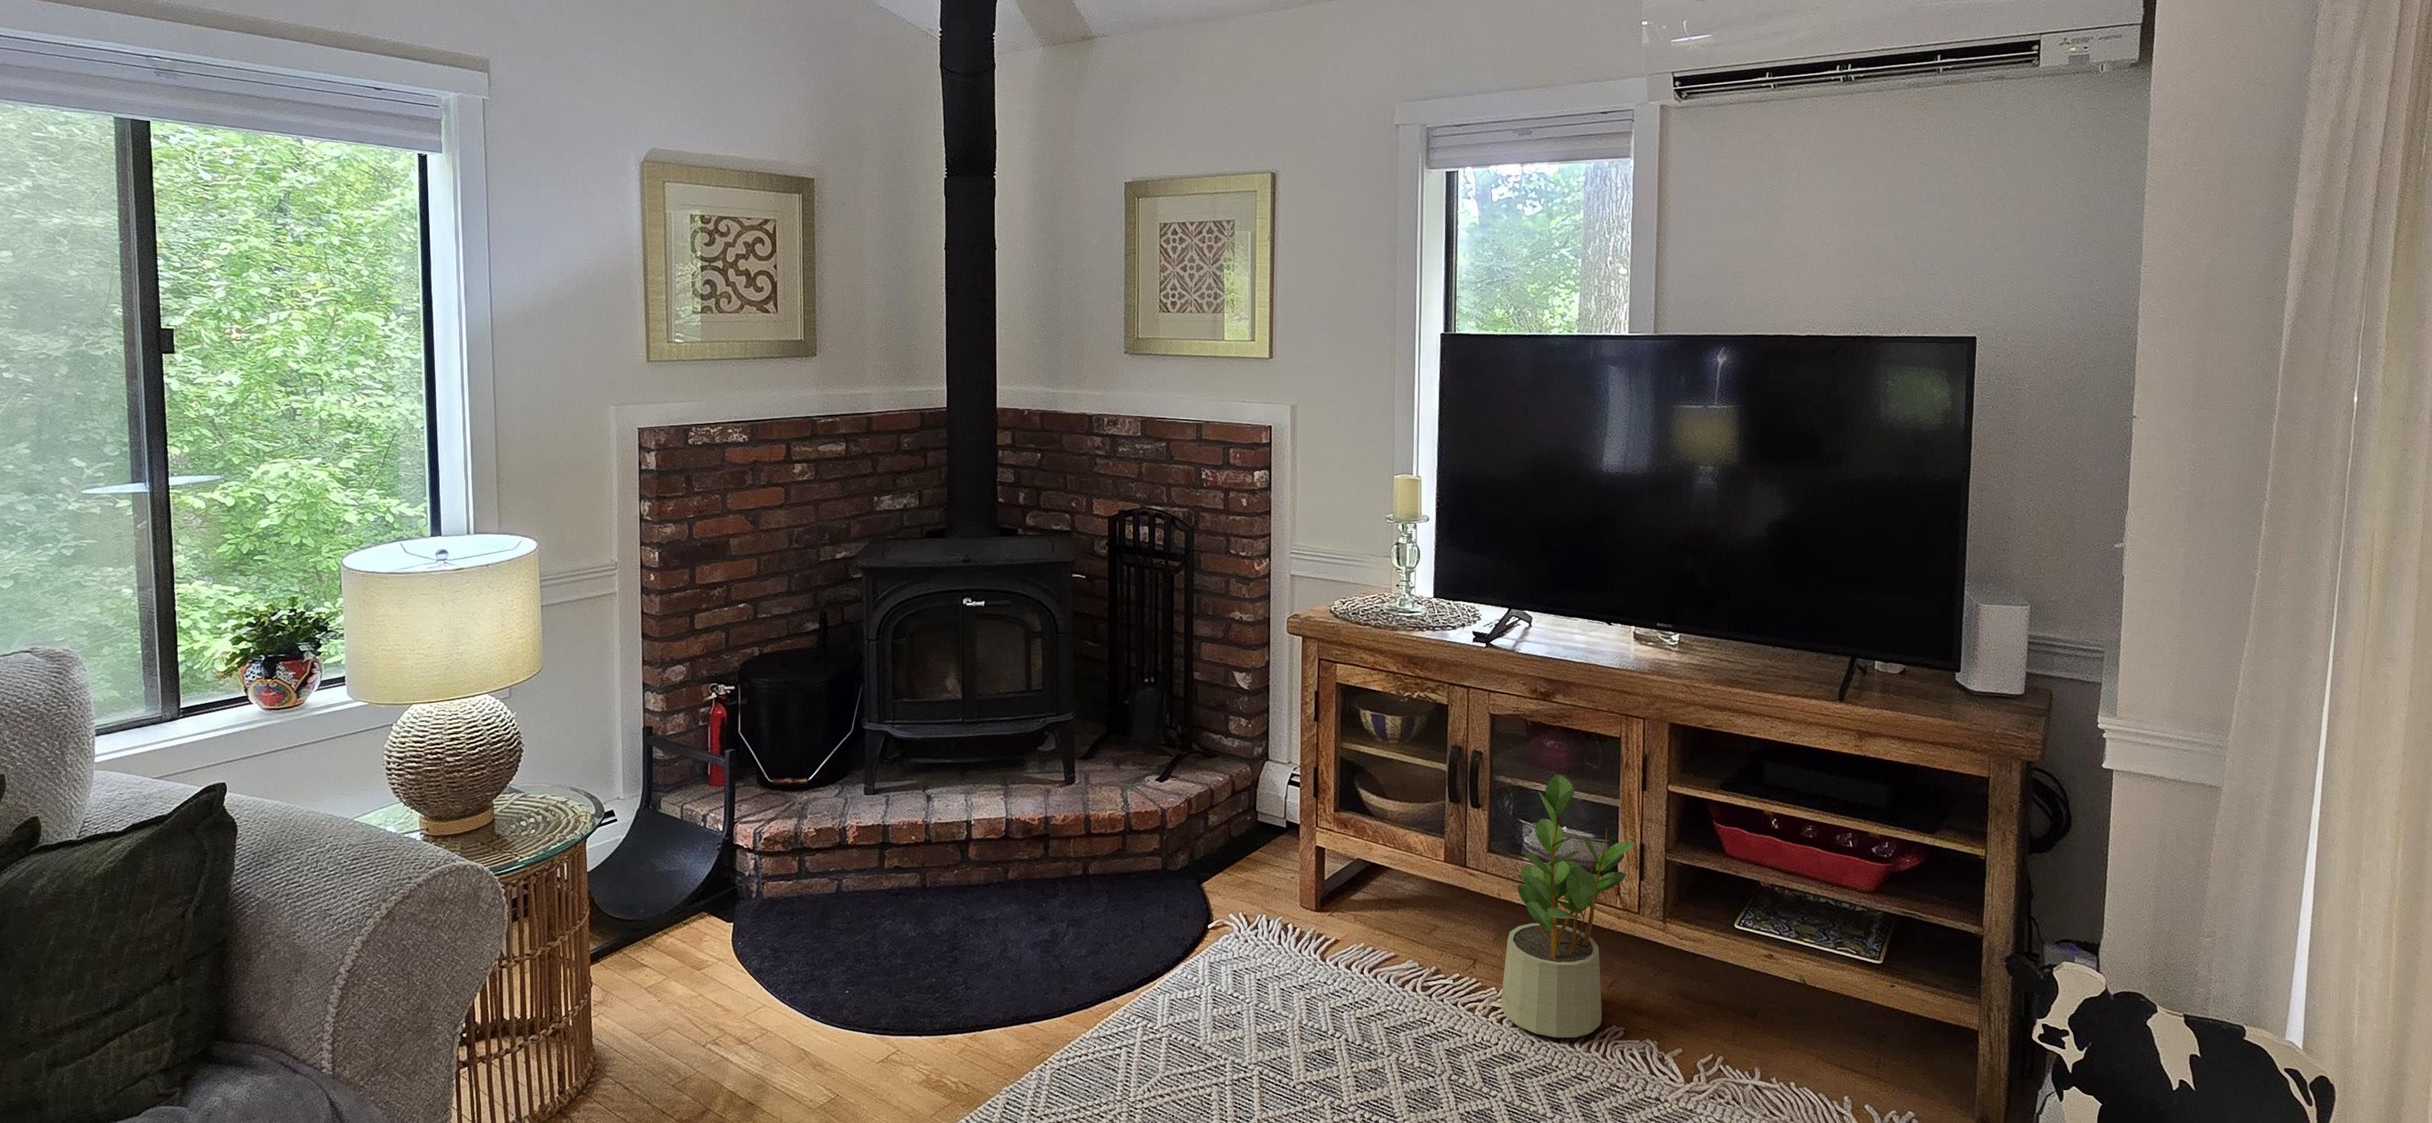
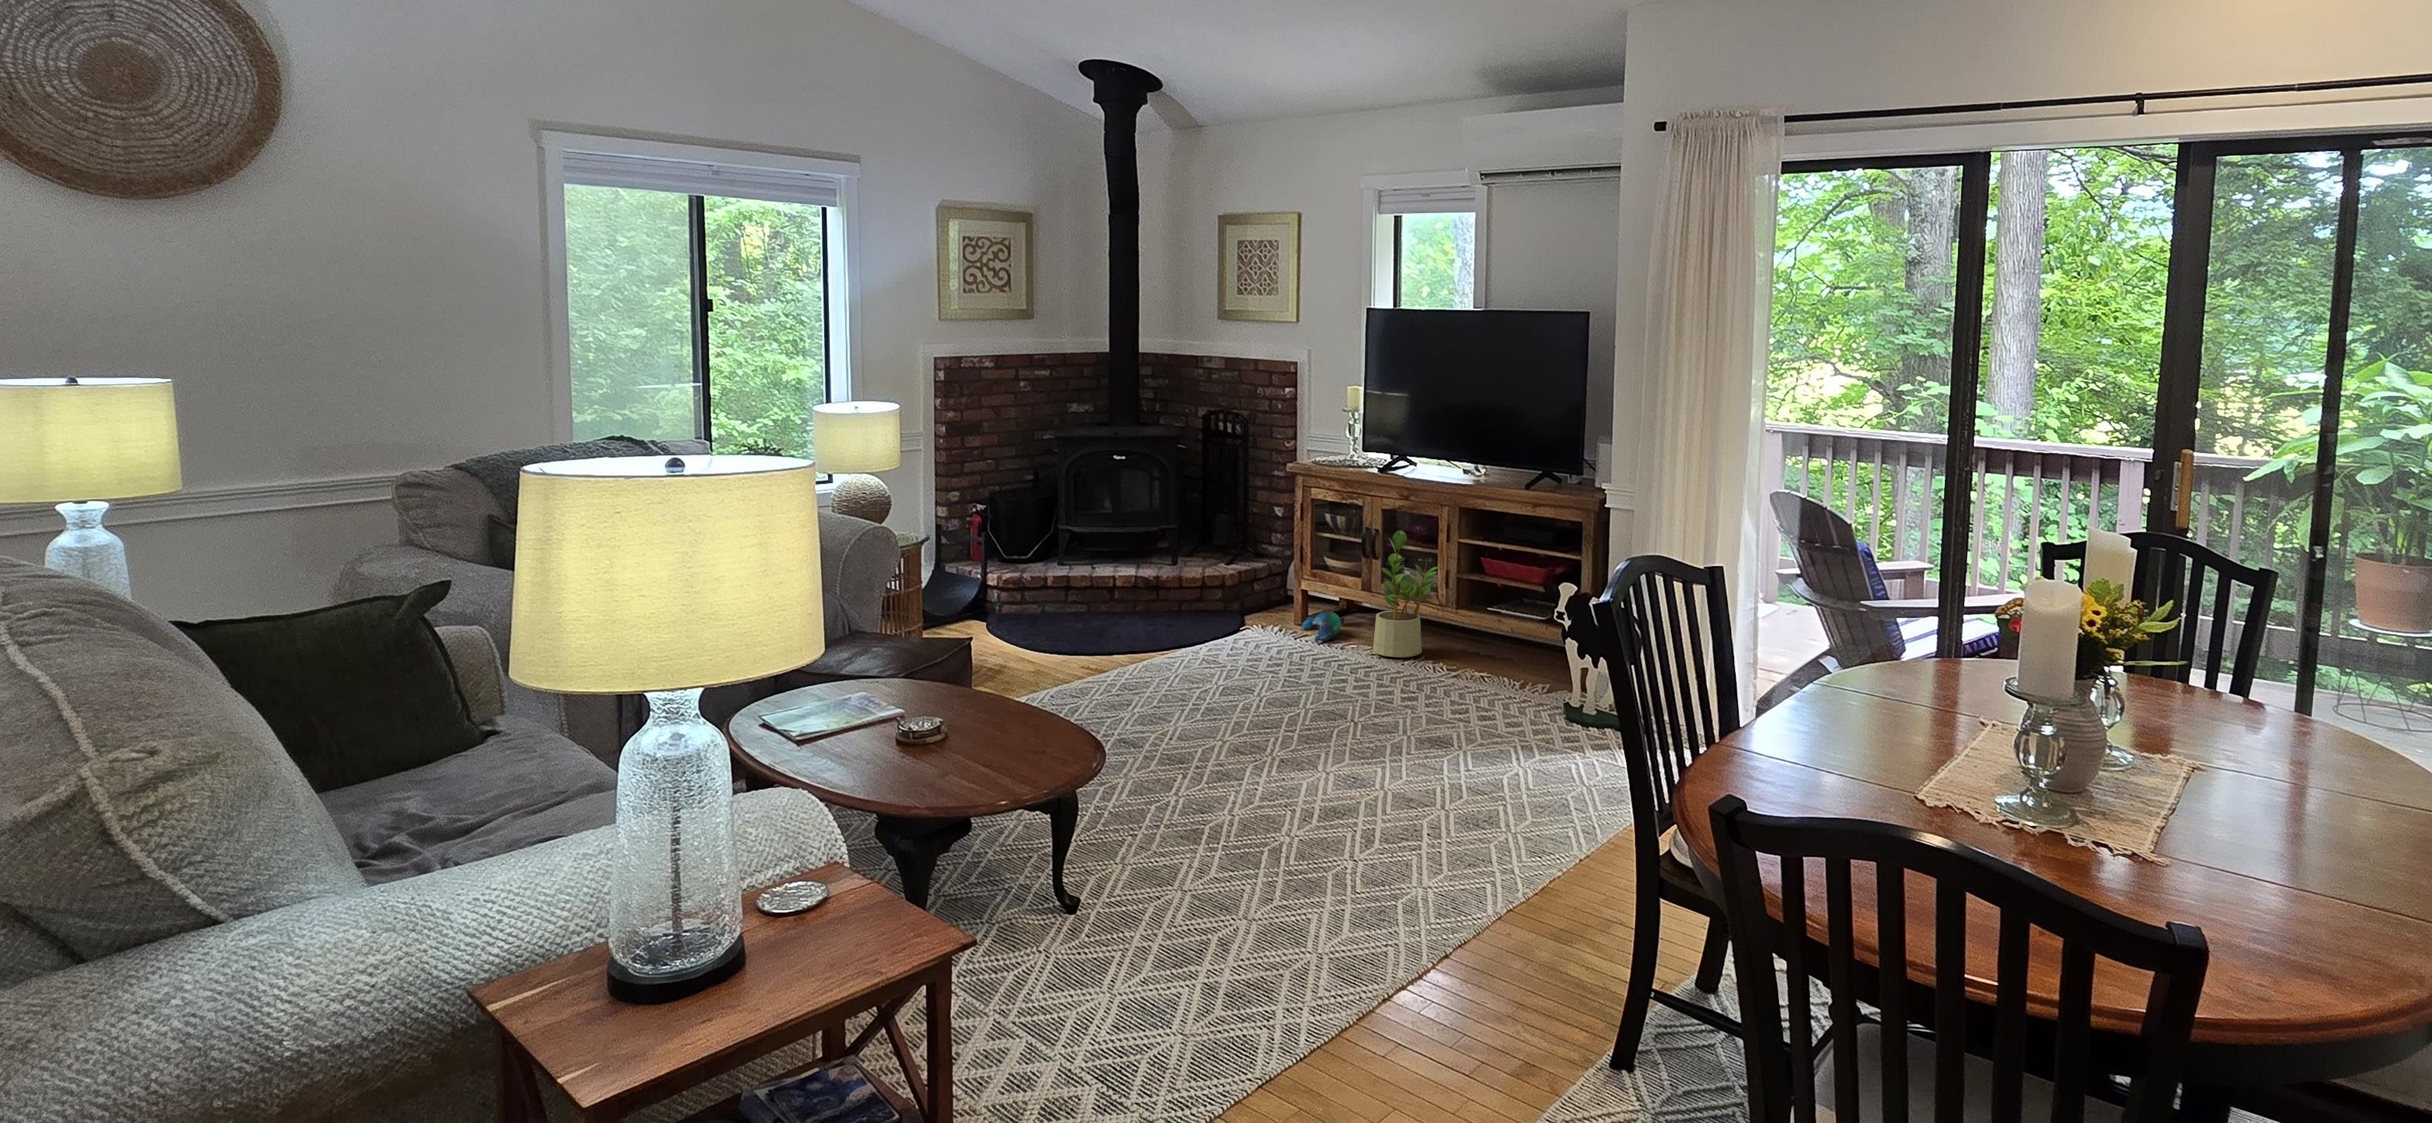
plush toy: none [1327,904,1420,985] -> present [1301,612,1345,642]

